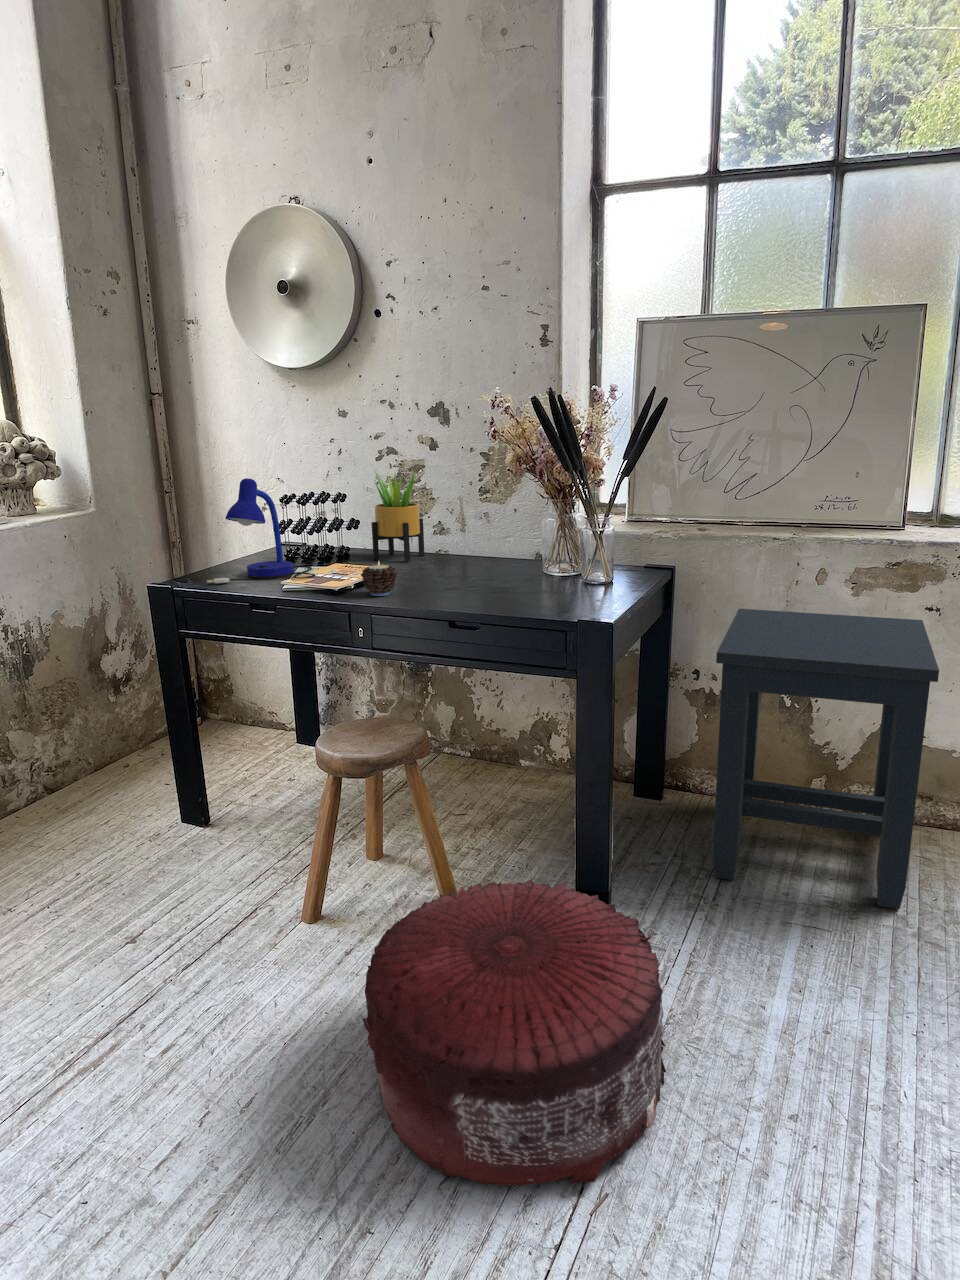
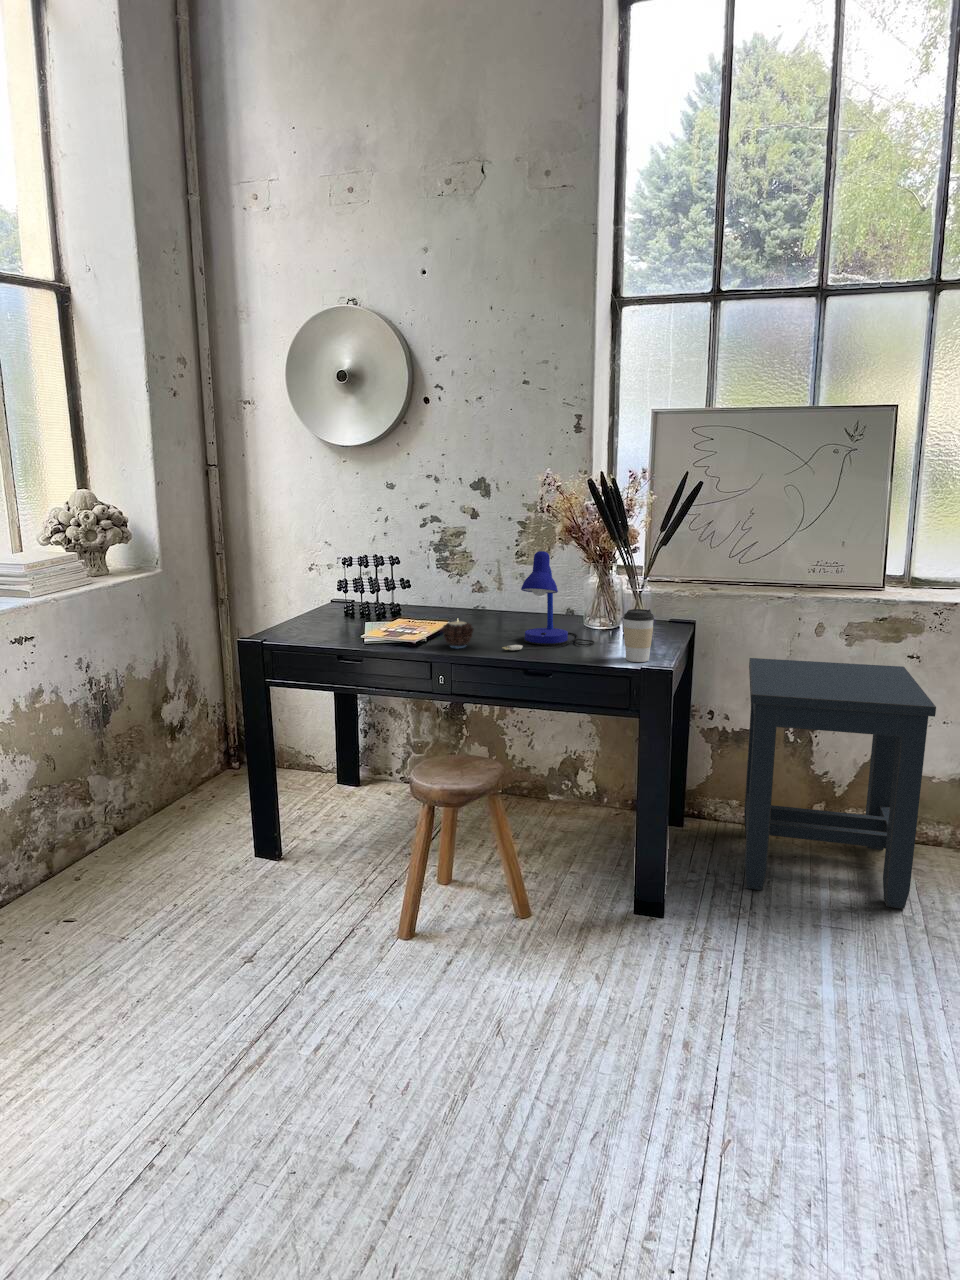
potted plant: present [372,470,424,562] -> none [427,534,471,618]
desk lamp: present [207,478,315,583] -> present [502,551,594,650]
coffee cup: none [559,550,596,613] -> present [623,609,654,662]
pouf: present [362,879,666,1186] -> none [504,888,759,1138]

